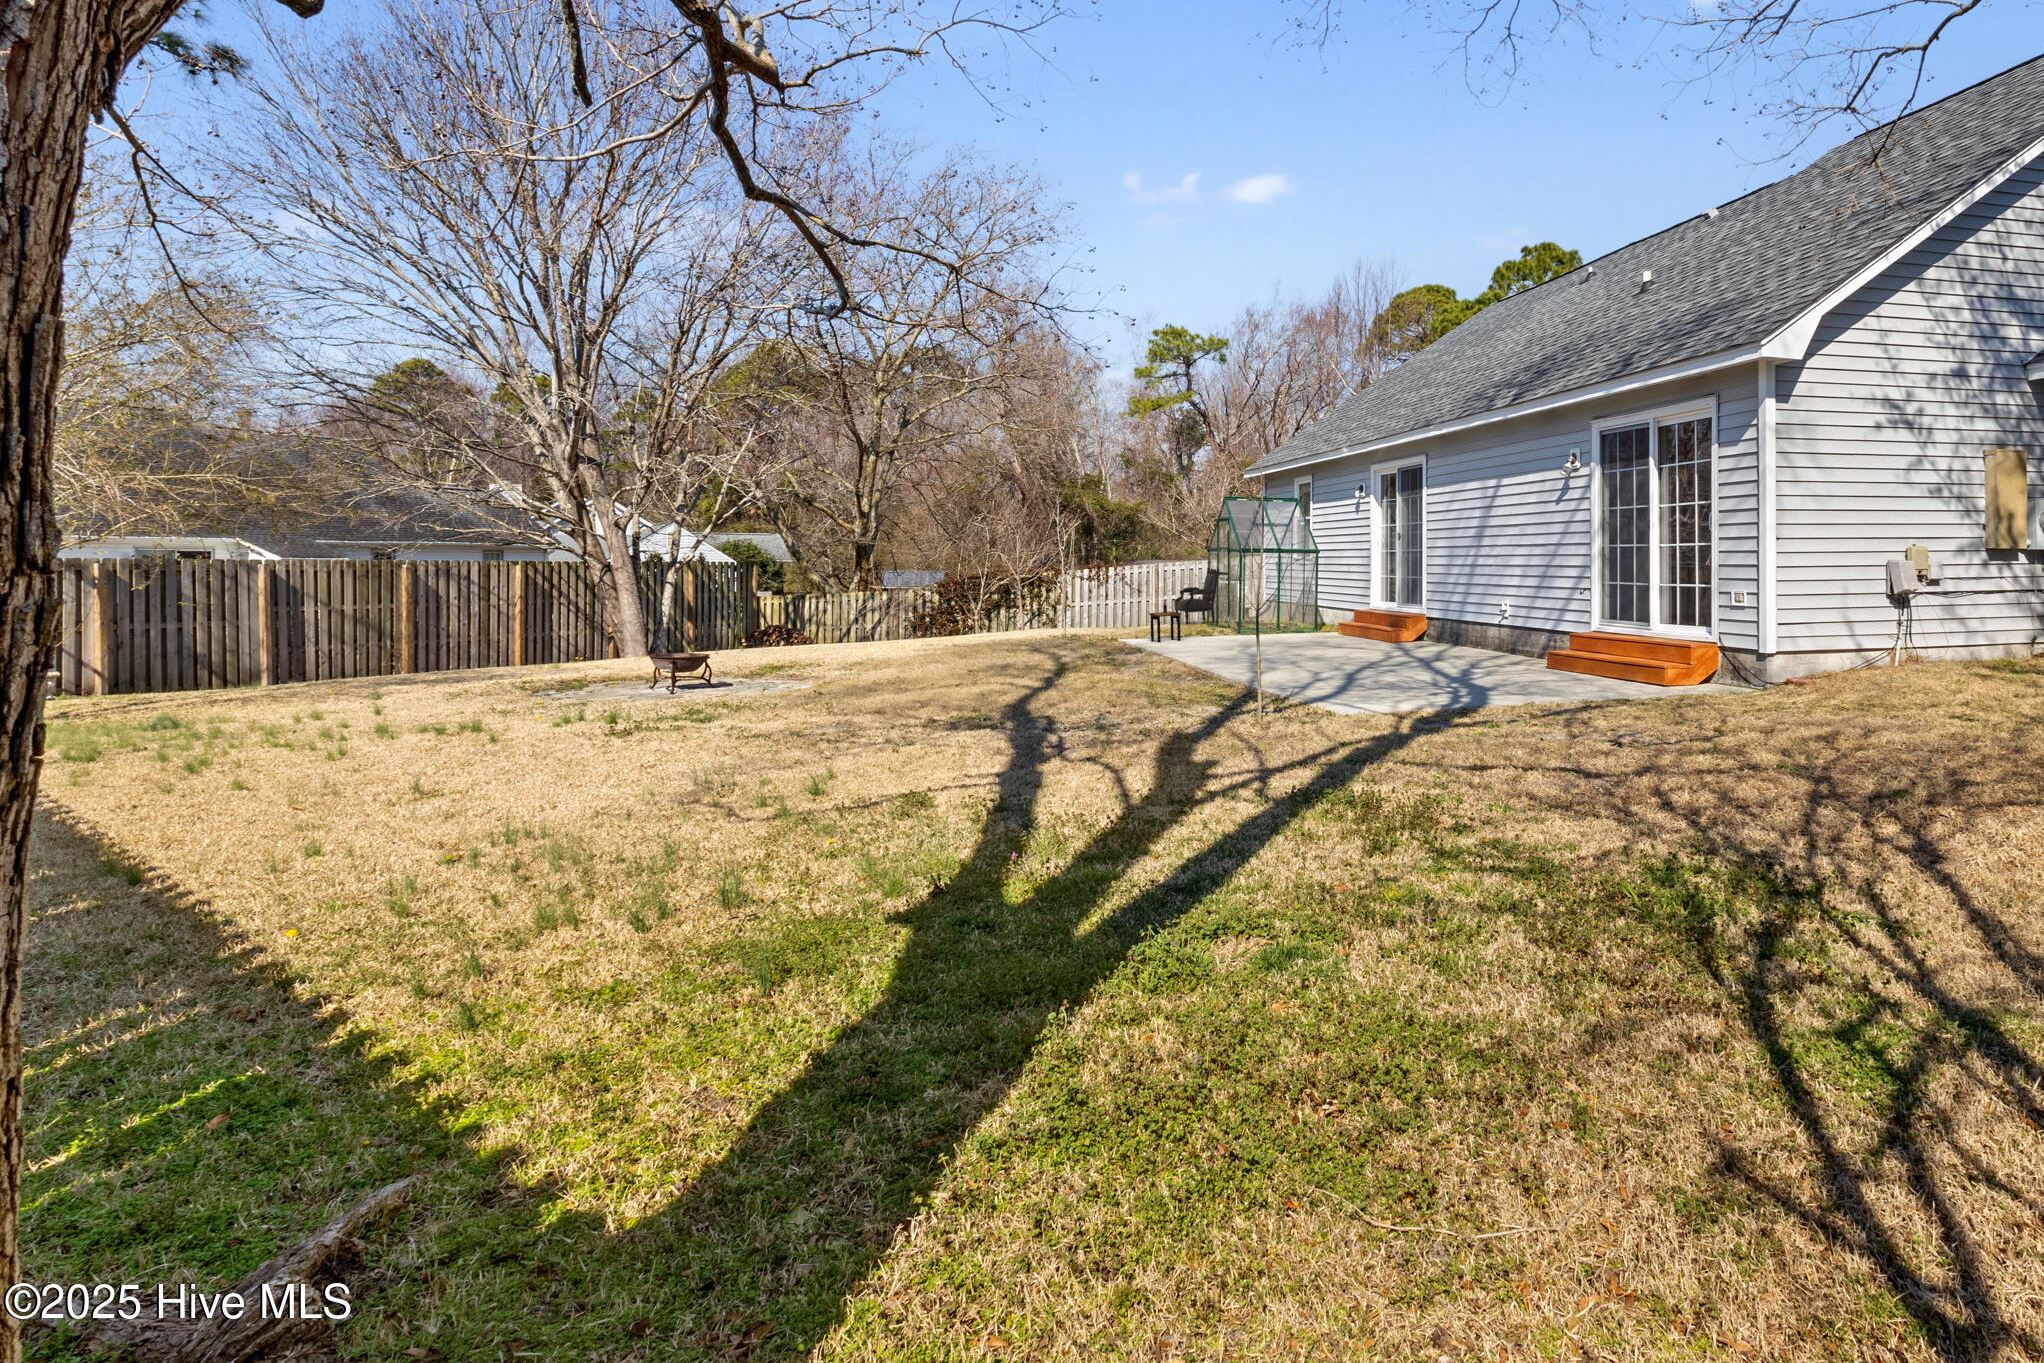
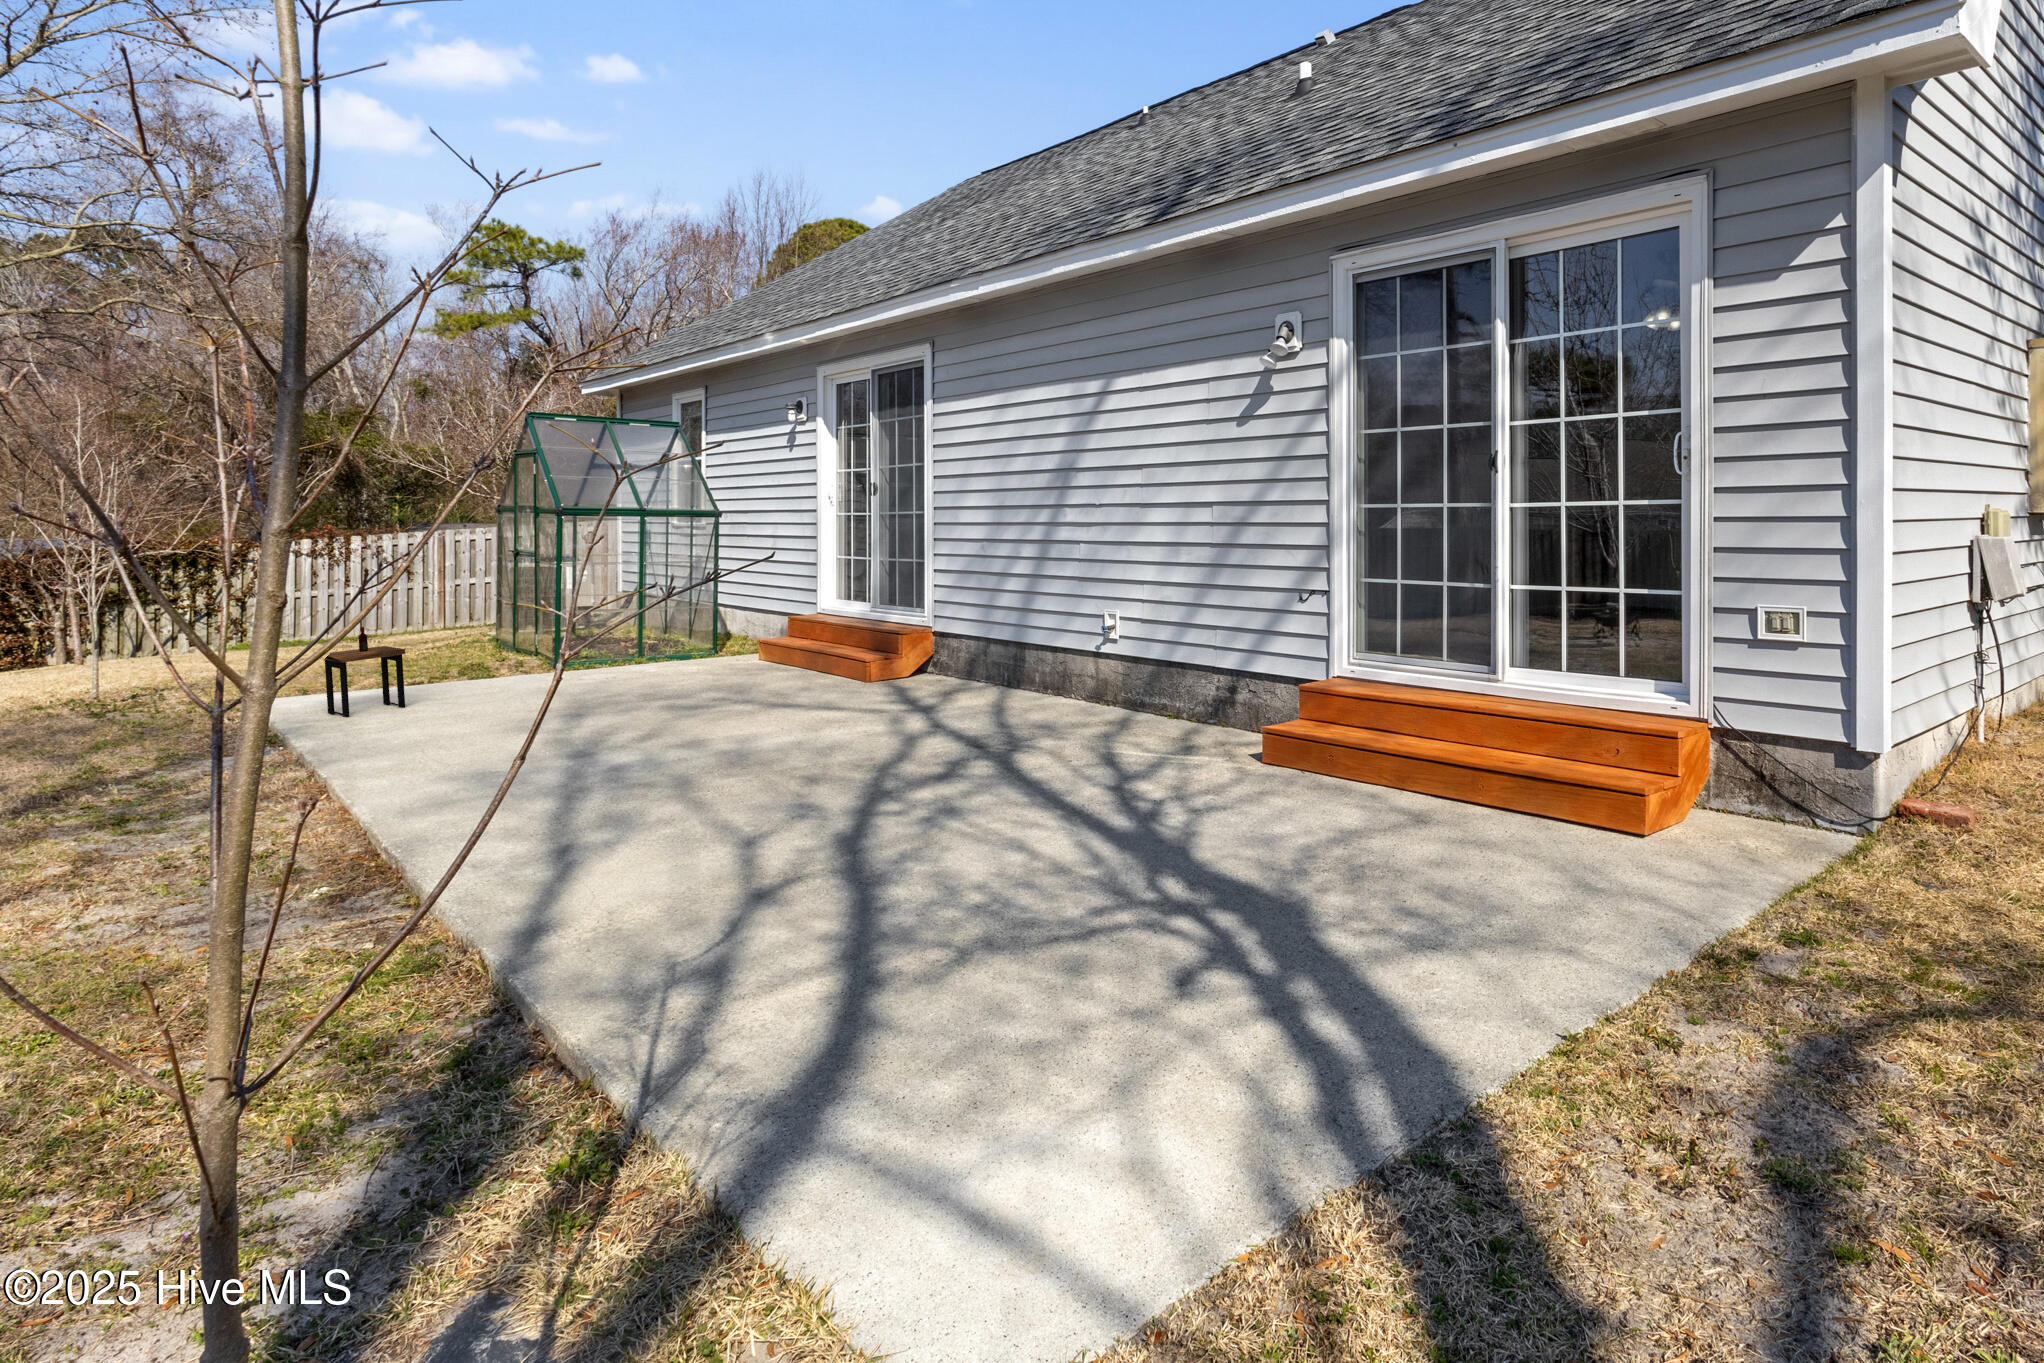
armchair: present [1174,568,1219,624] -> none [430,544,523,649]

